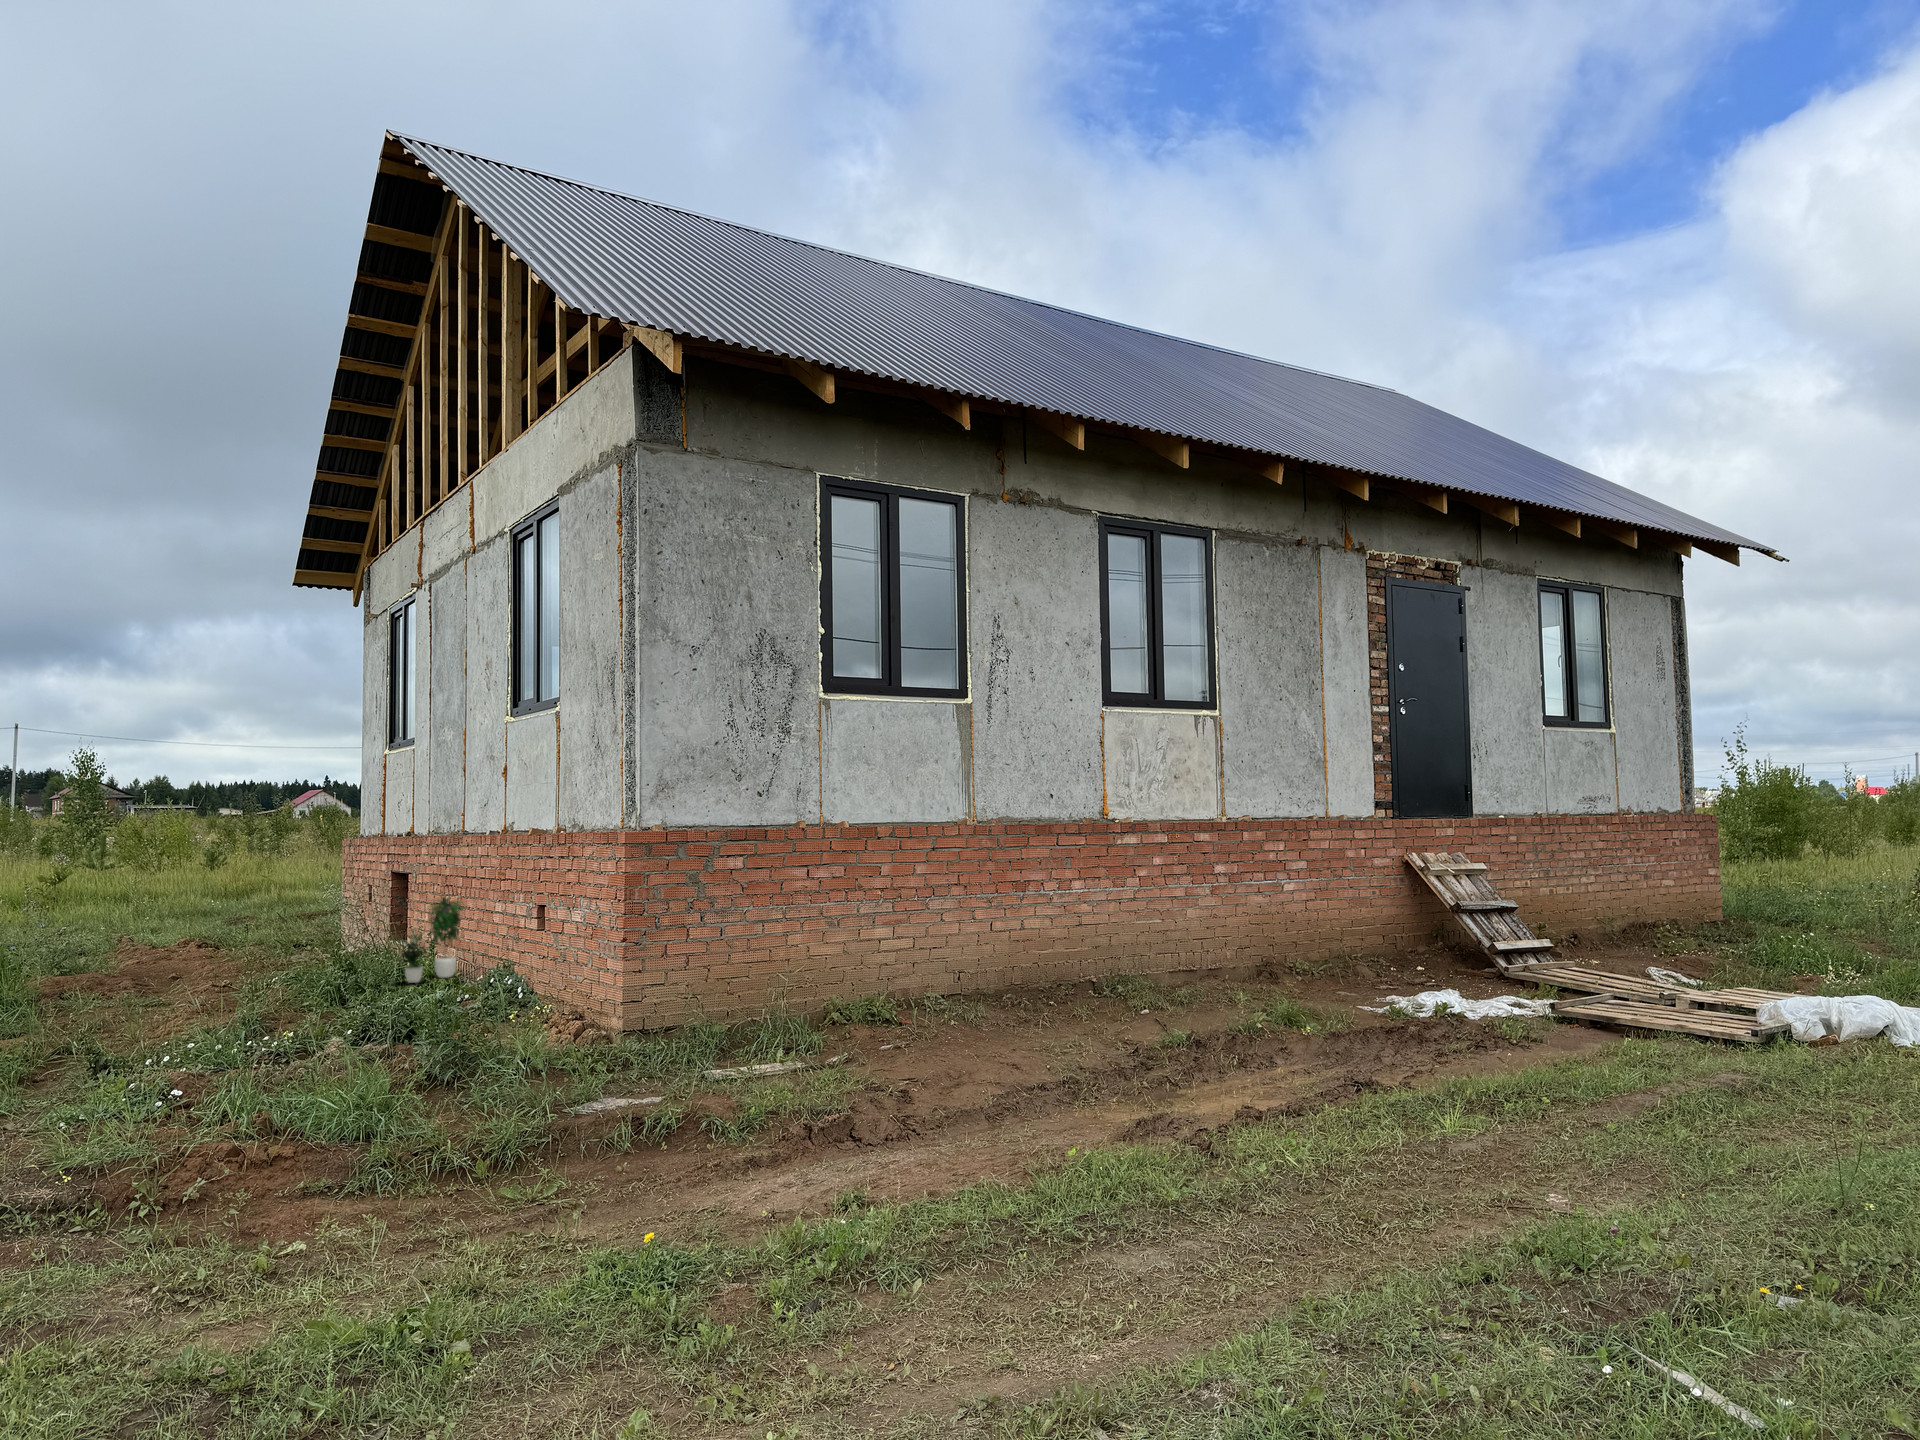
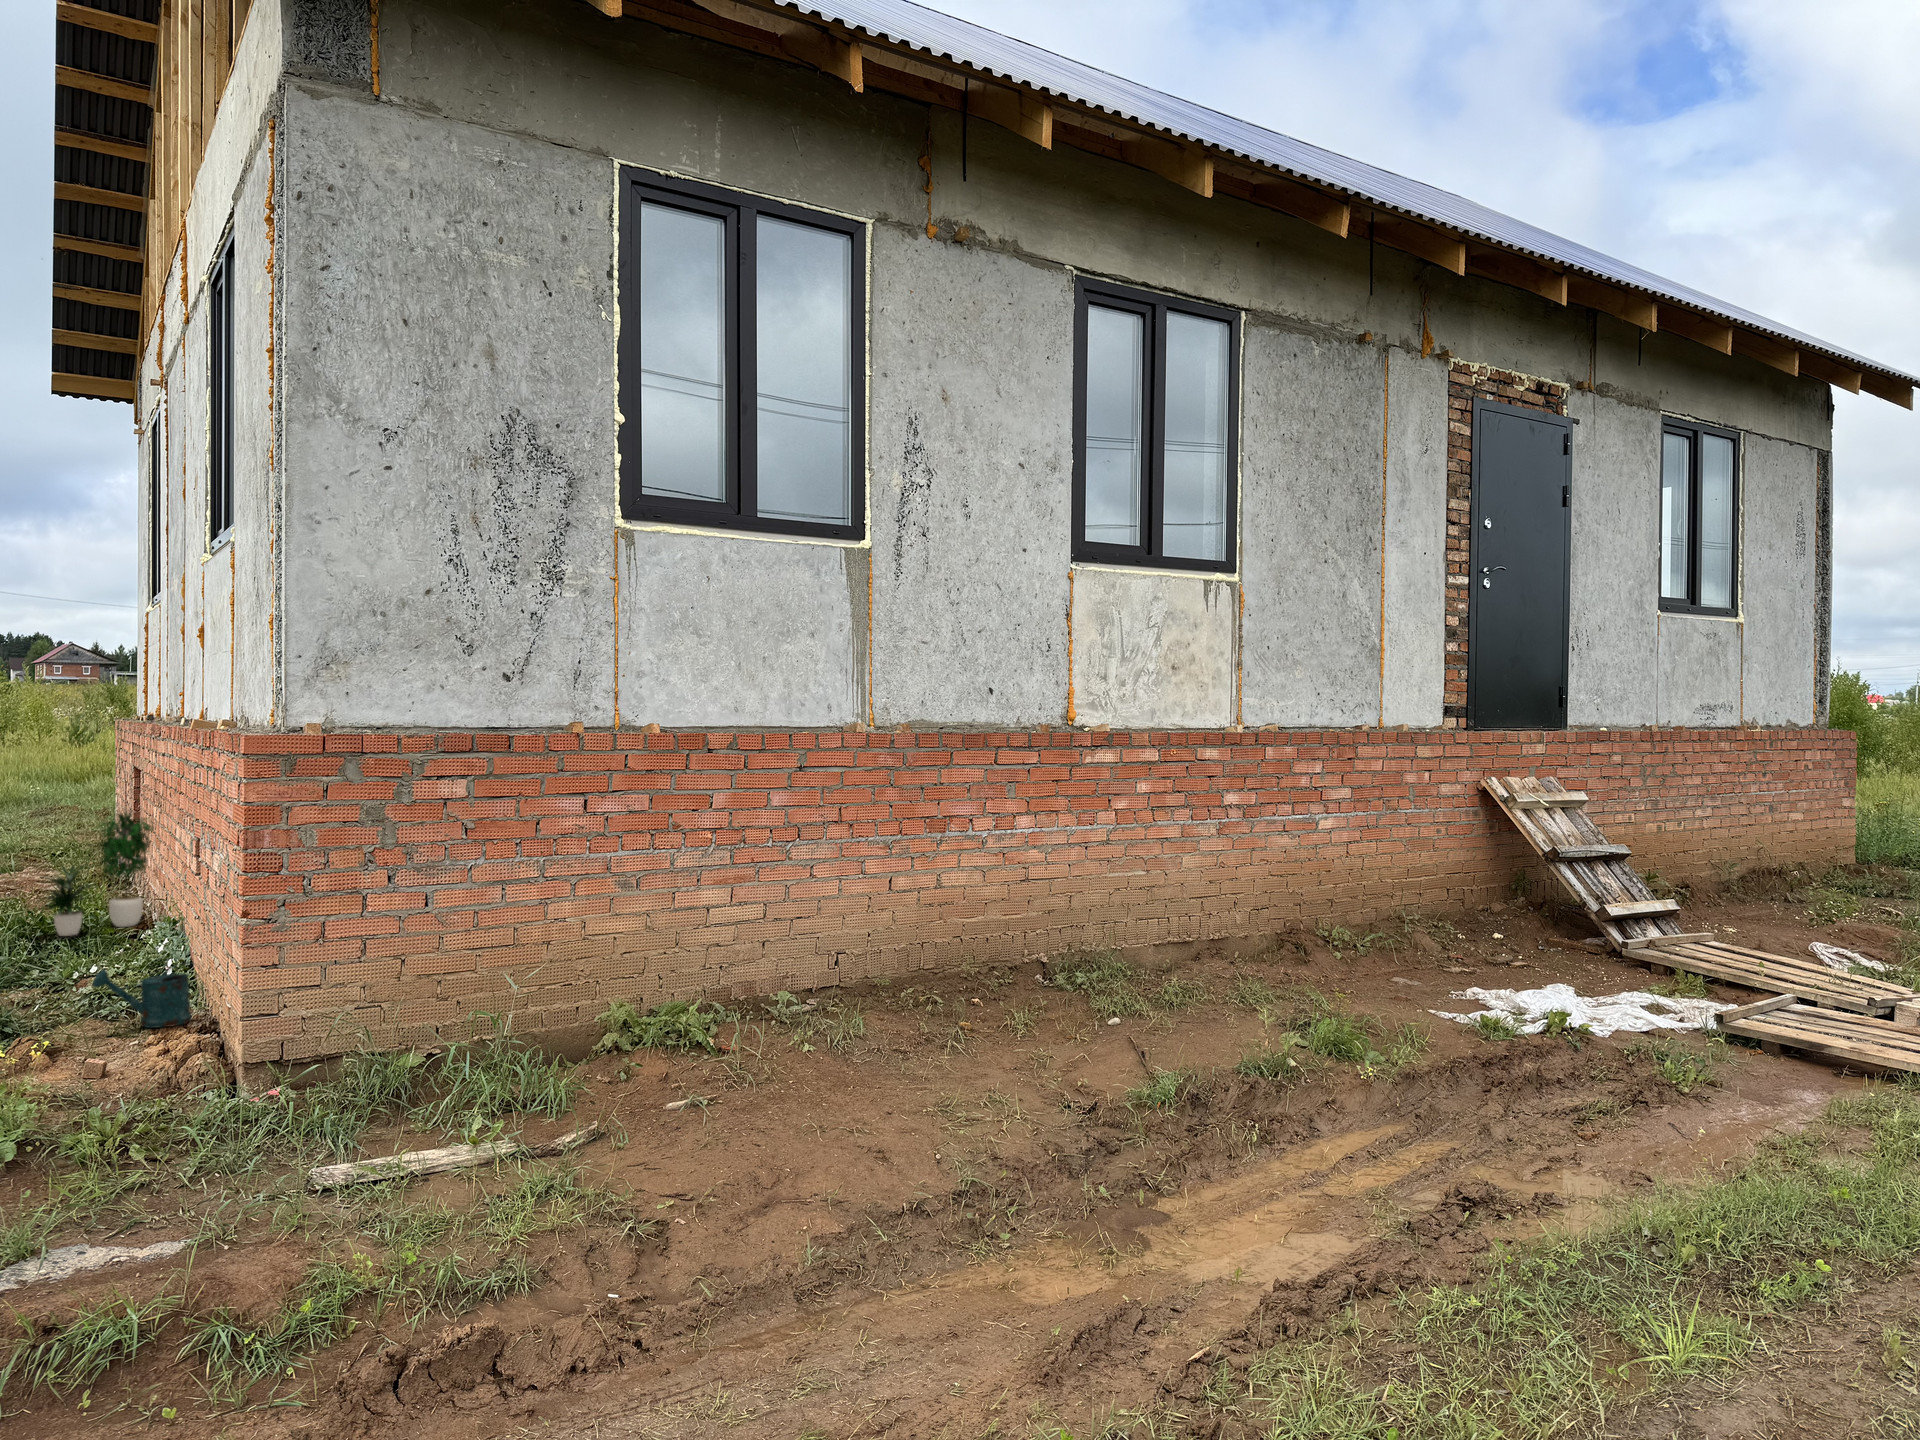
watering can: none [504,980,565,1021] -> present [92,963,203,1028]

